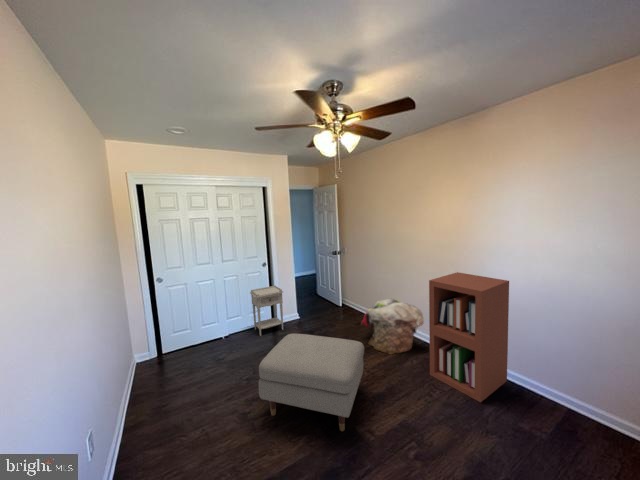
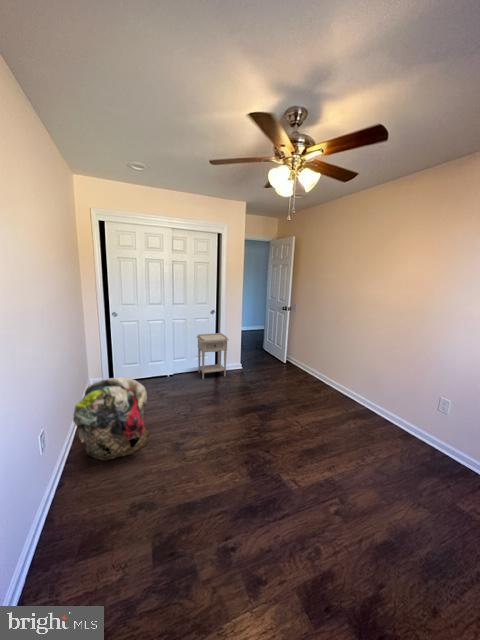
bookshelf: present [429,272,509,402] -> none [368,338,475,474]
laundry basket: present [361,299,424,354] -> present [73,377,149,461]
ottoman: present [259,334,364,431] -> none [193,379,301,476]

